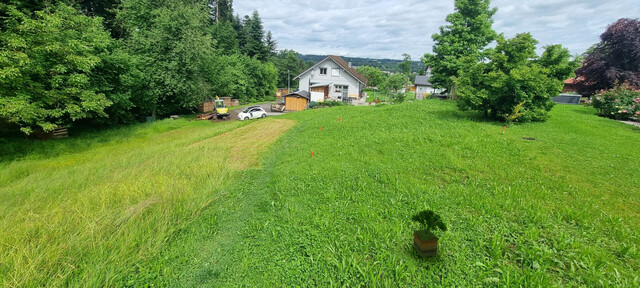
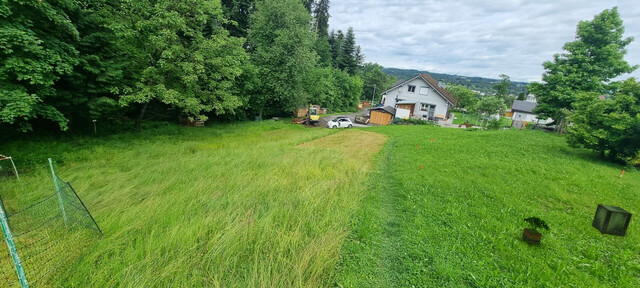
storage box: none [493,169,535,210] -> present [592,204,632,237]

